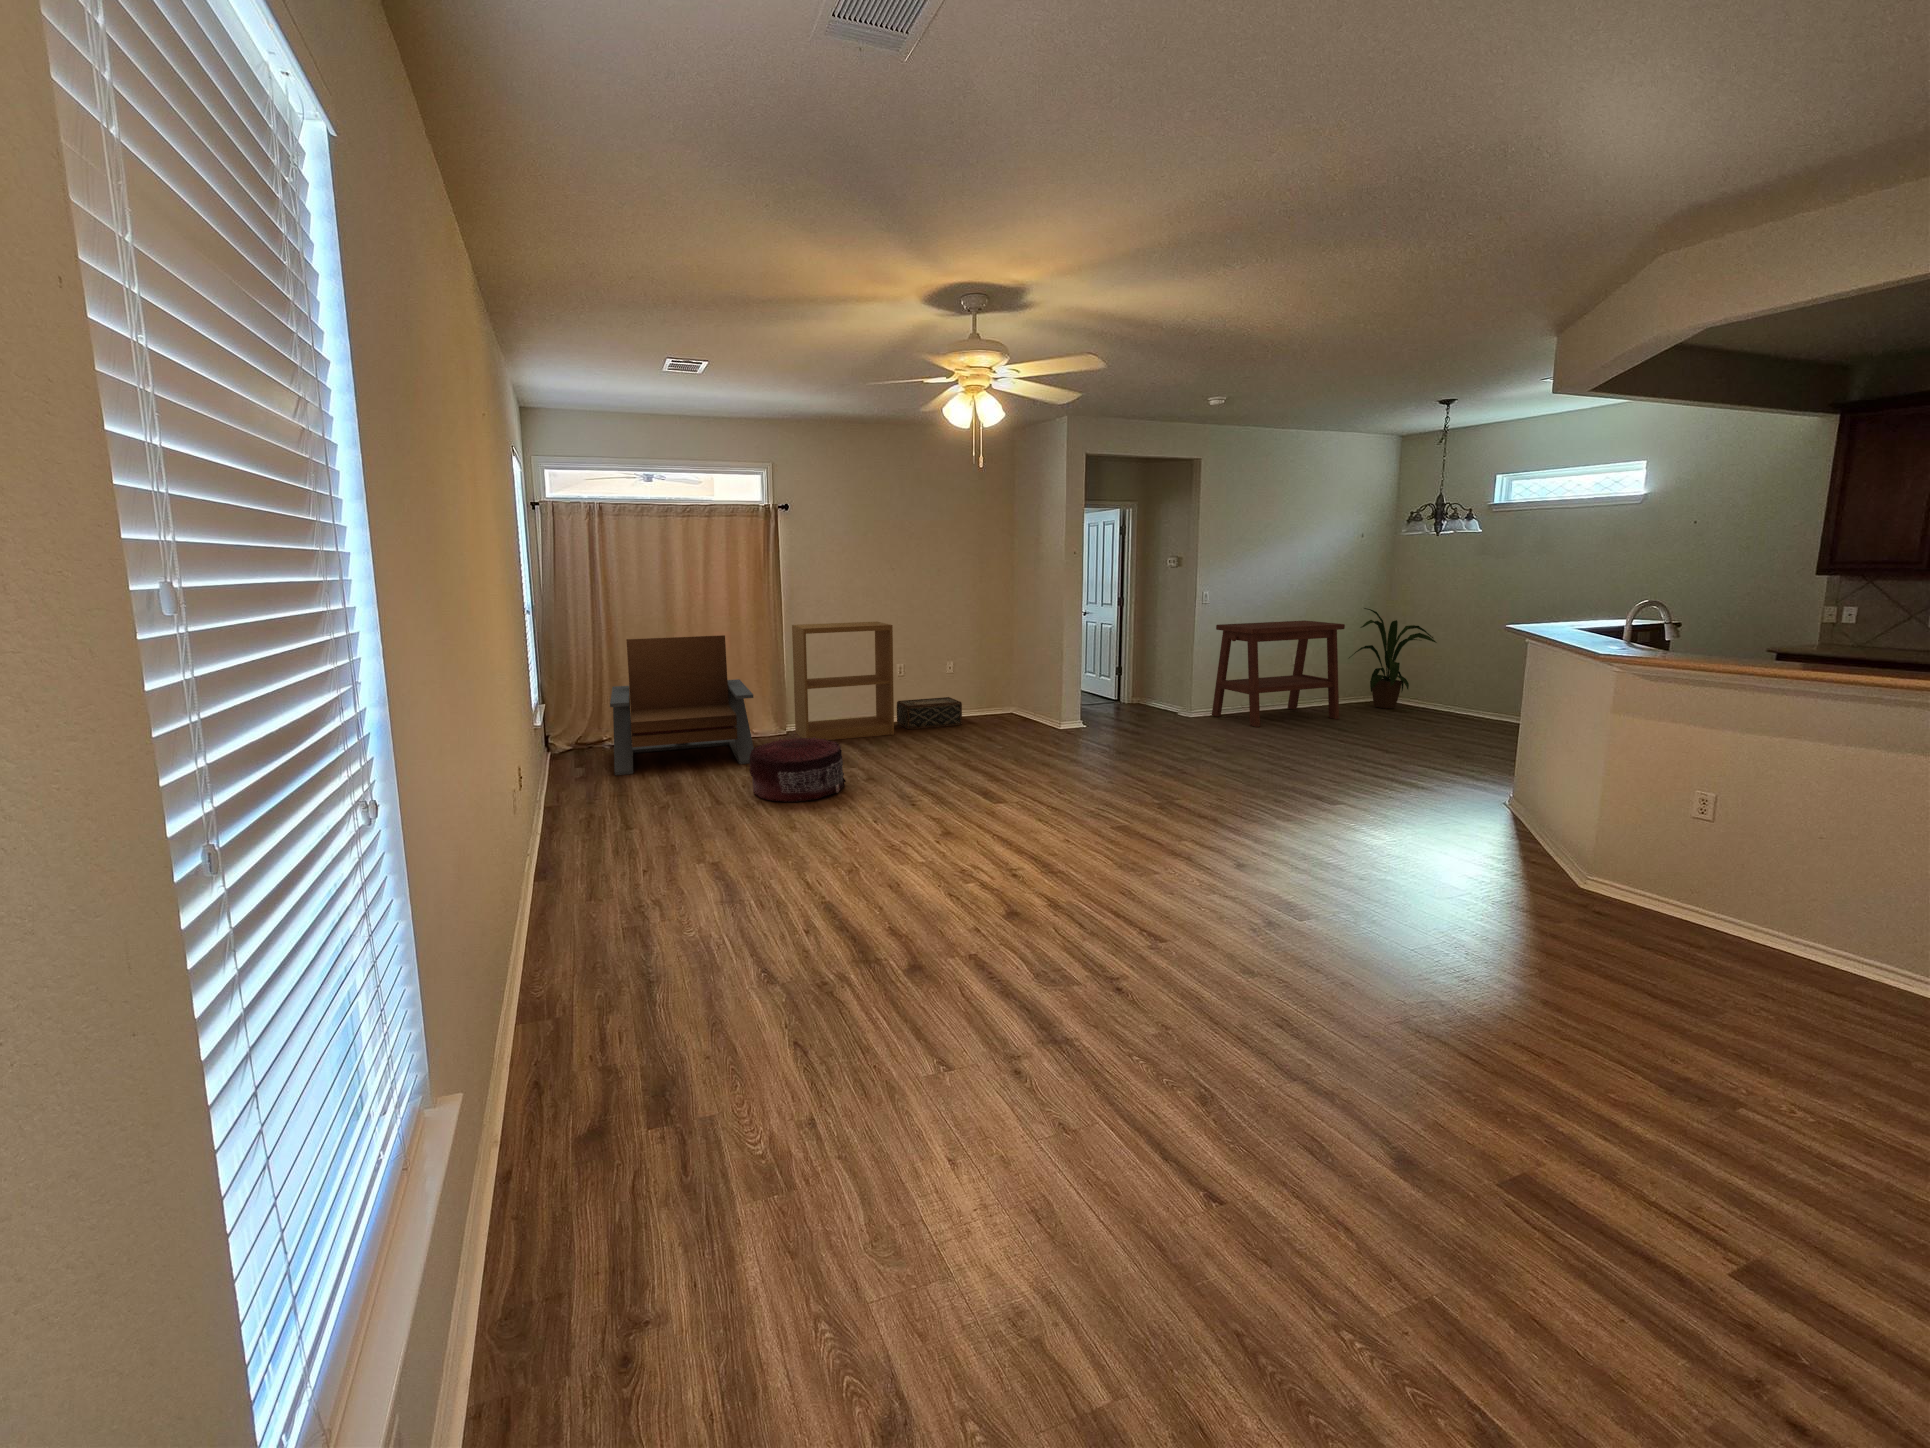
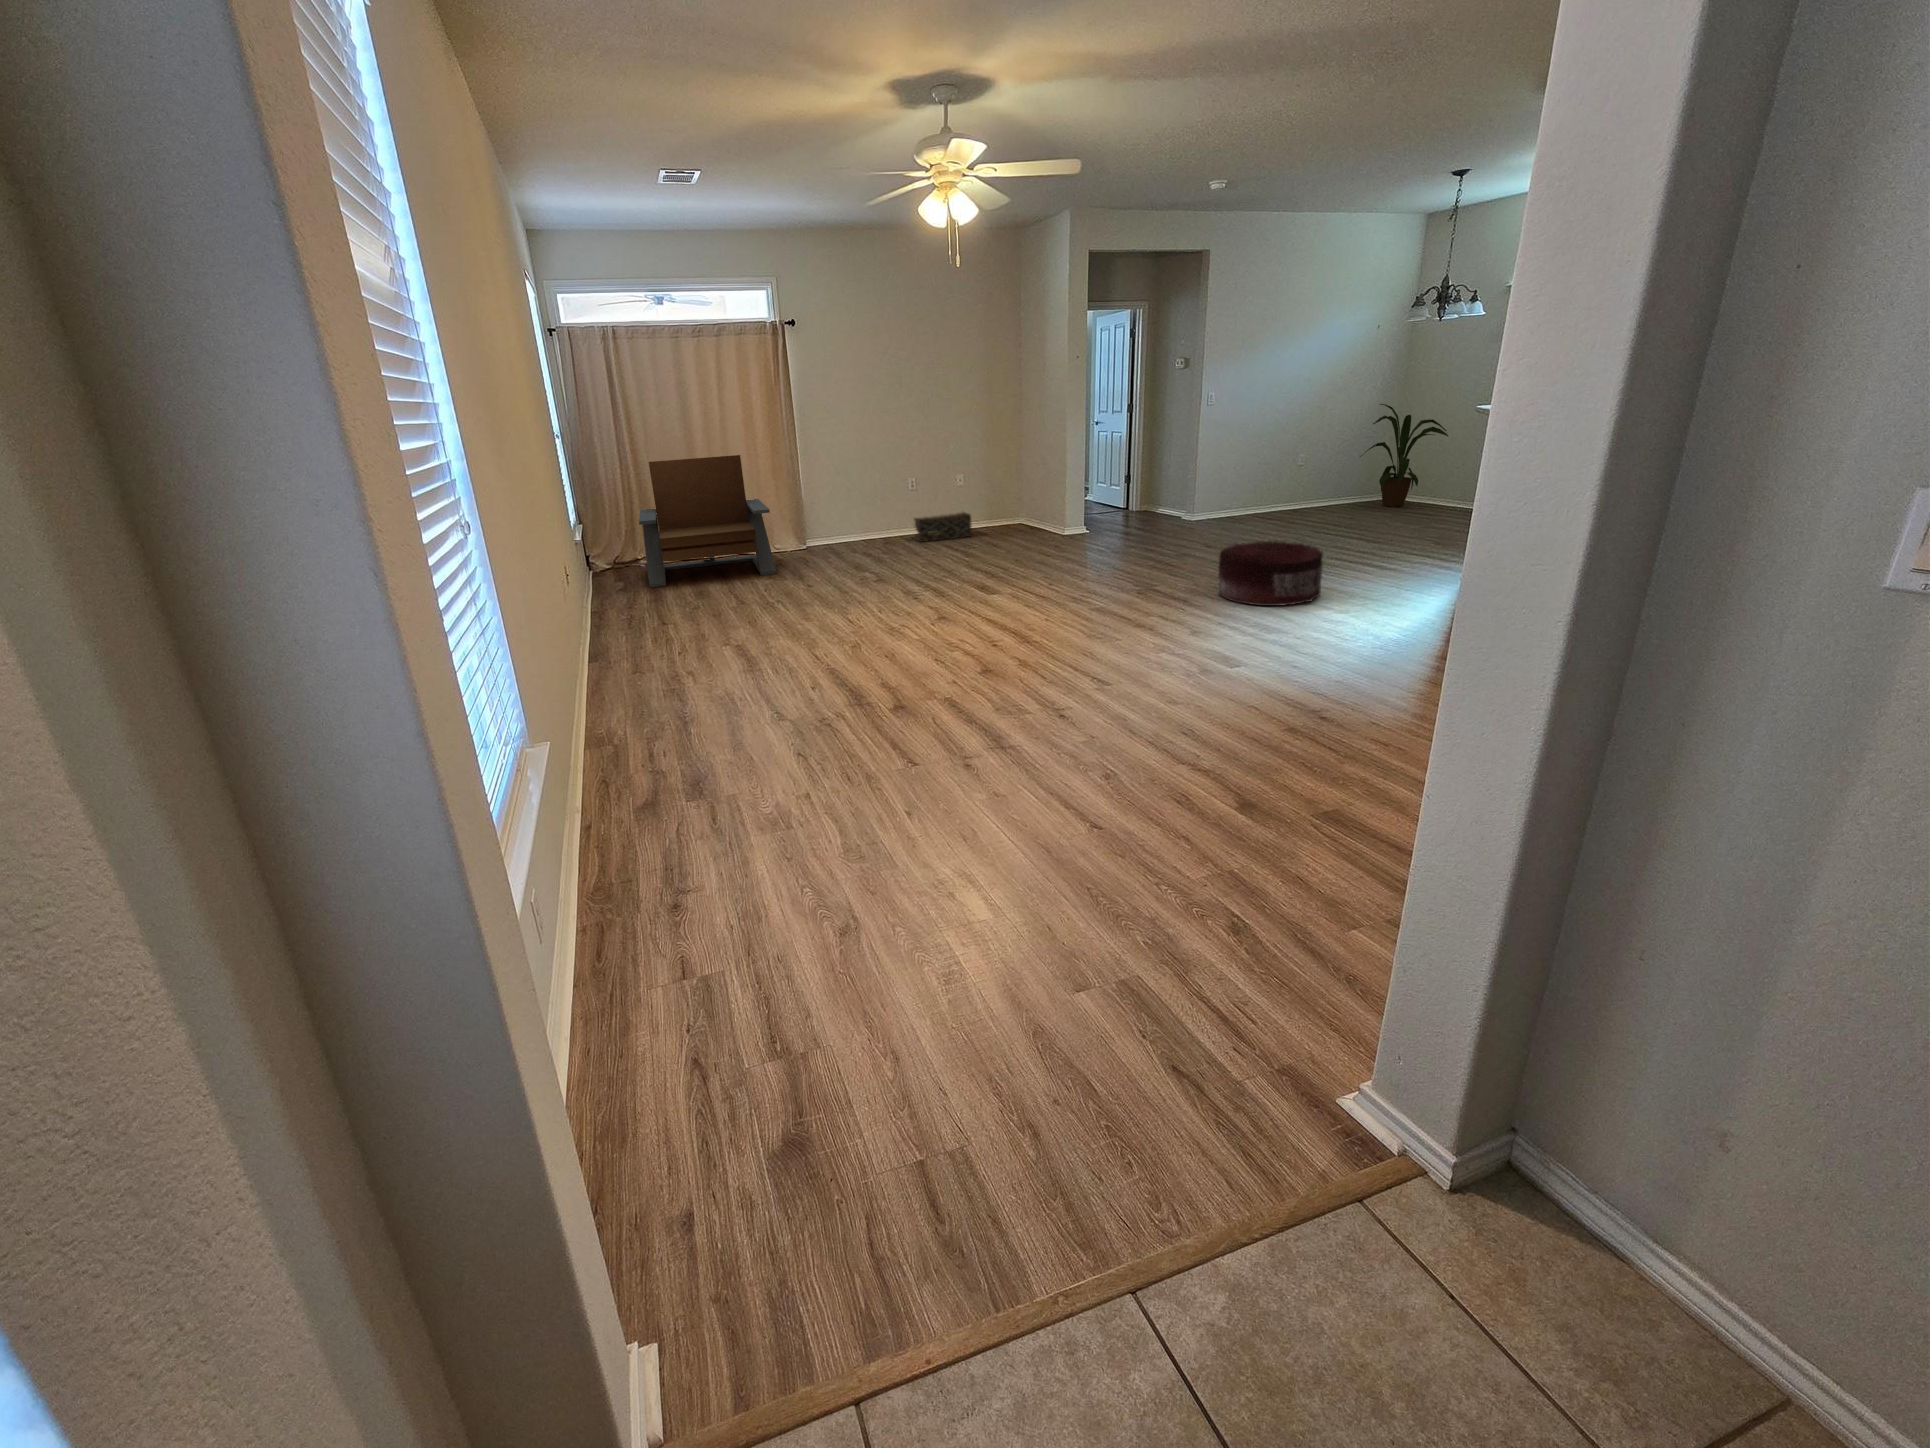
side table: present [1212,620,1345,727] -> none [1216,419,1354,527]
bookshelf: present [792,622,894,740] -> none [804,437,906,556]
pouf: present [749,737,846,802] -> present [1218,540,1323,606]

